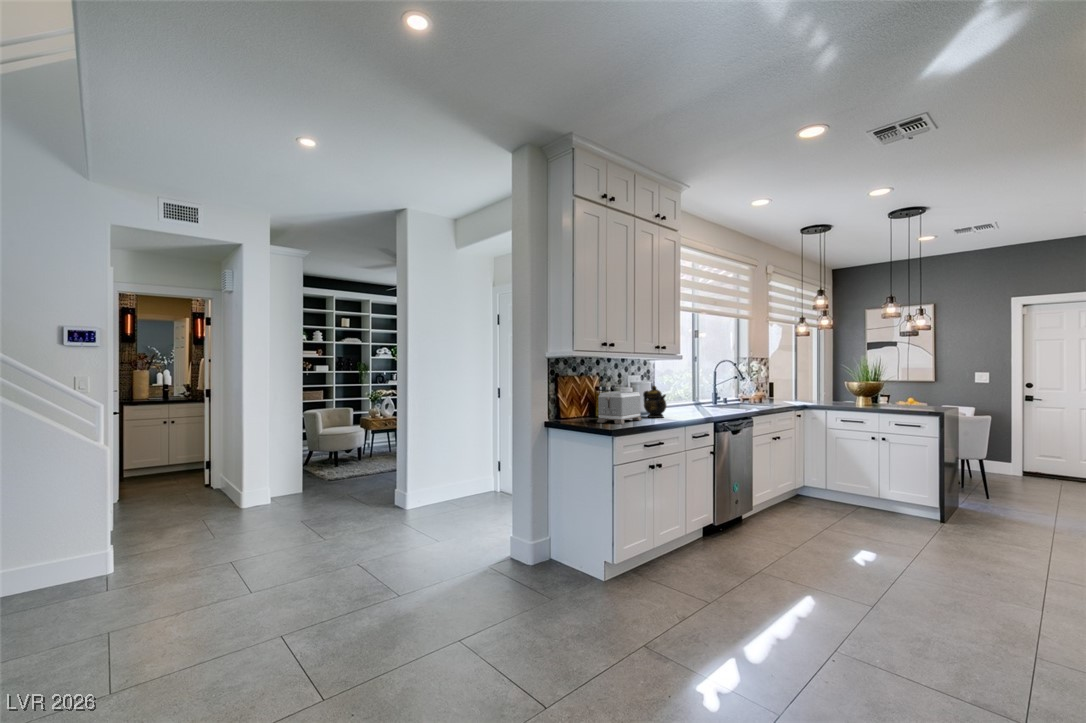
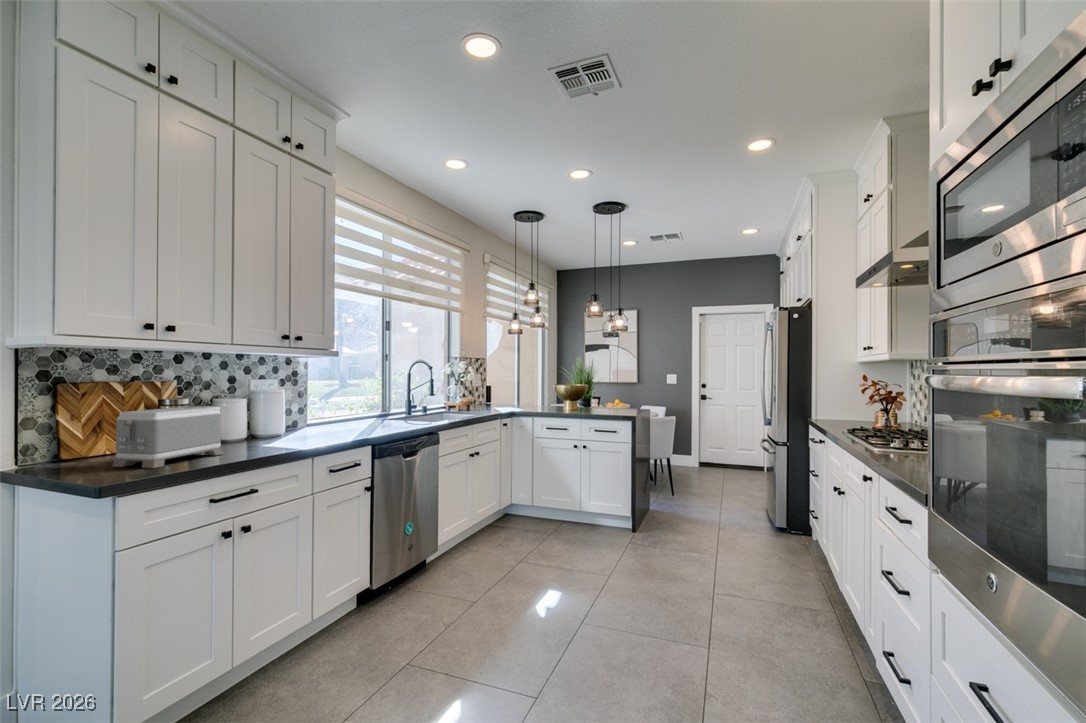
teapot: present [643,386,666,418] -> none [247,395,289,446]

